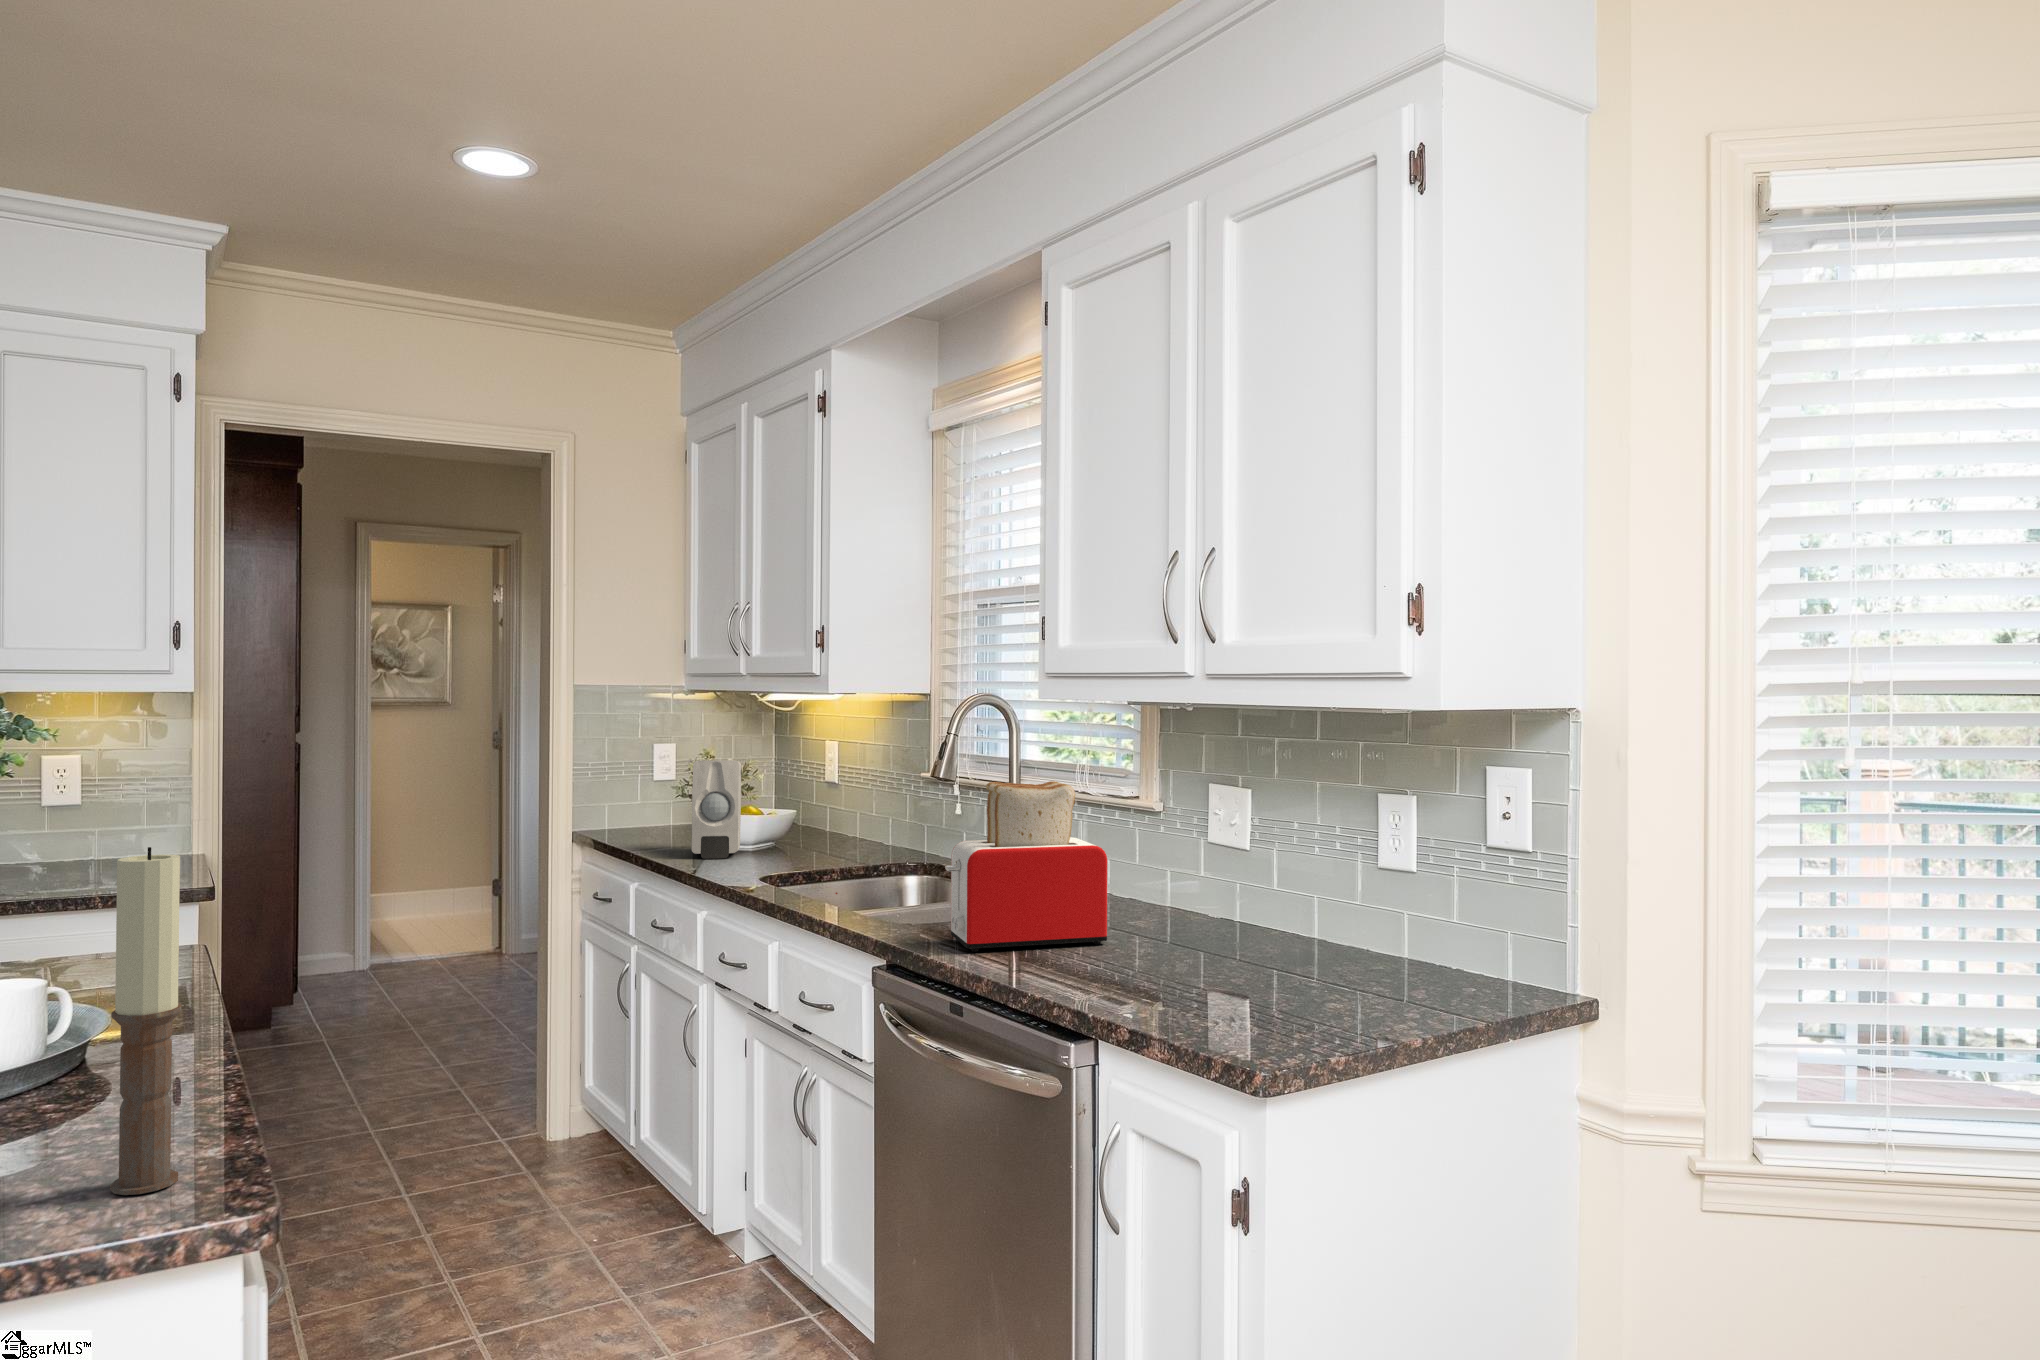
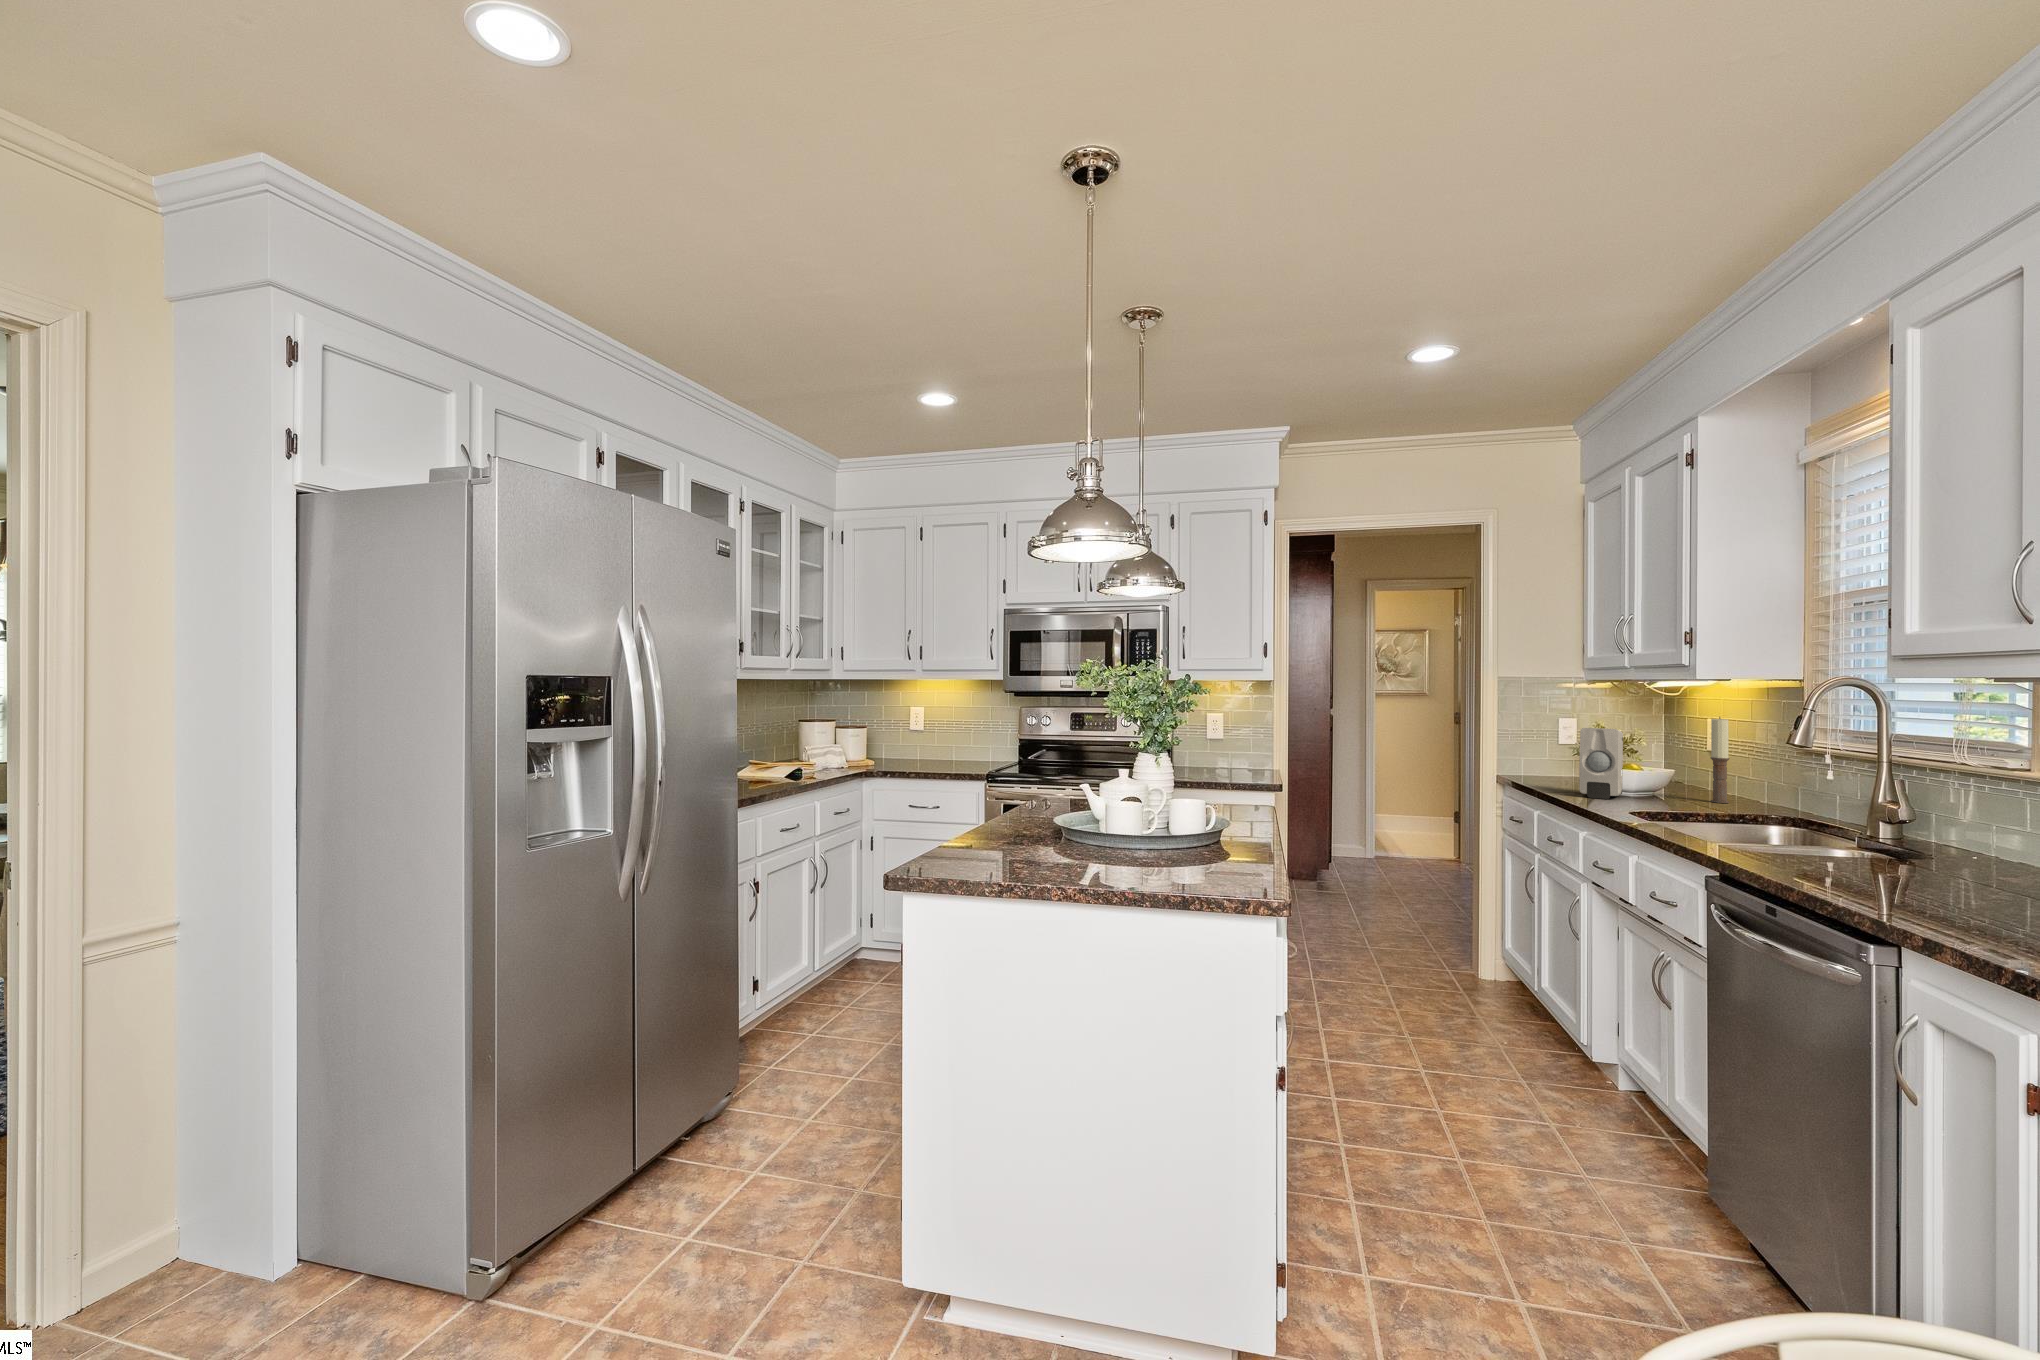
toaster: present [945,781,1107,952] -> none [1773,744,1957,889]
candle: present [110,847,182,1195] -> present [1711,717,1729,803]

